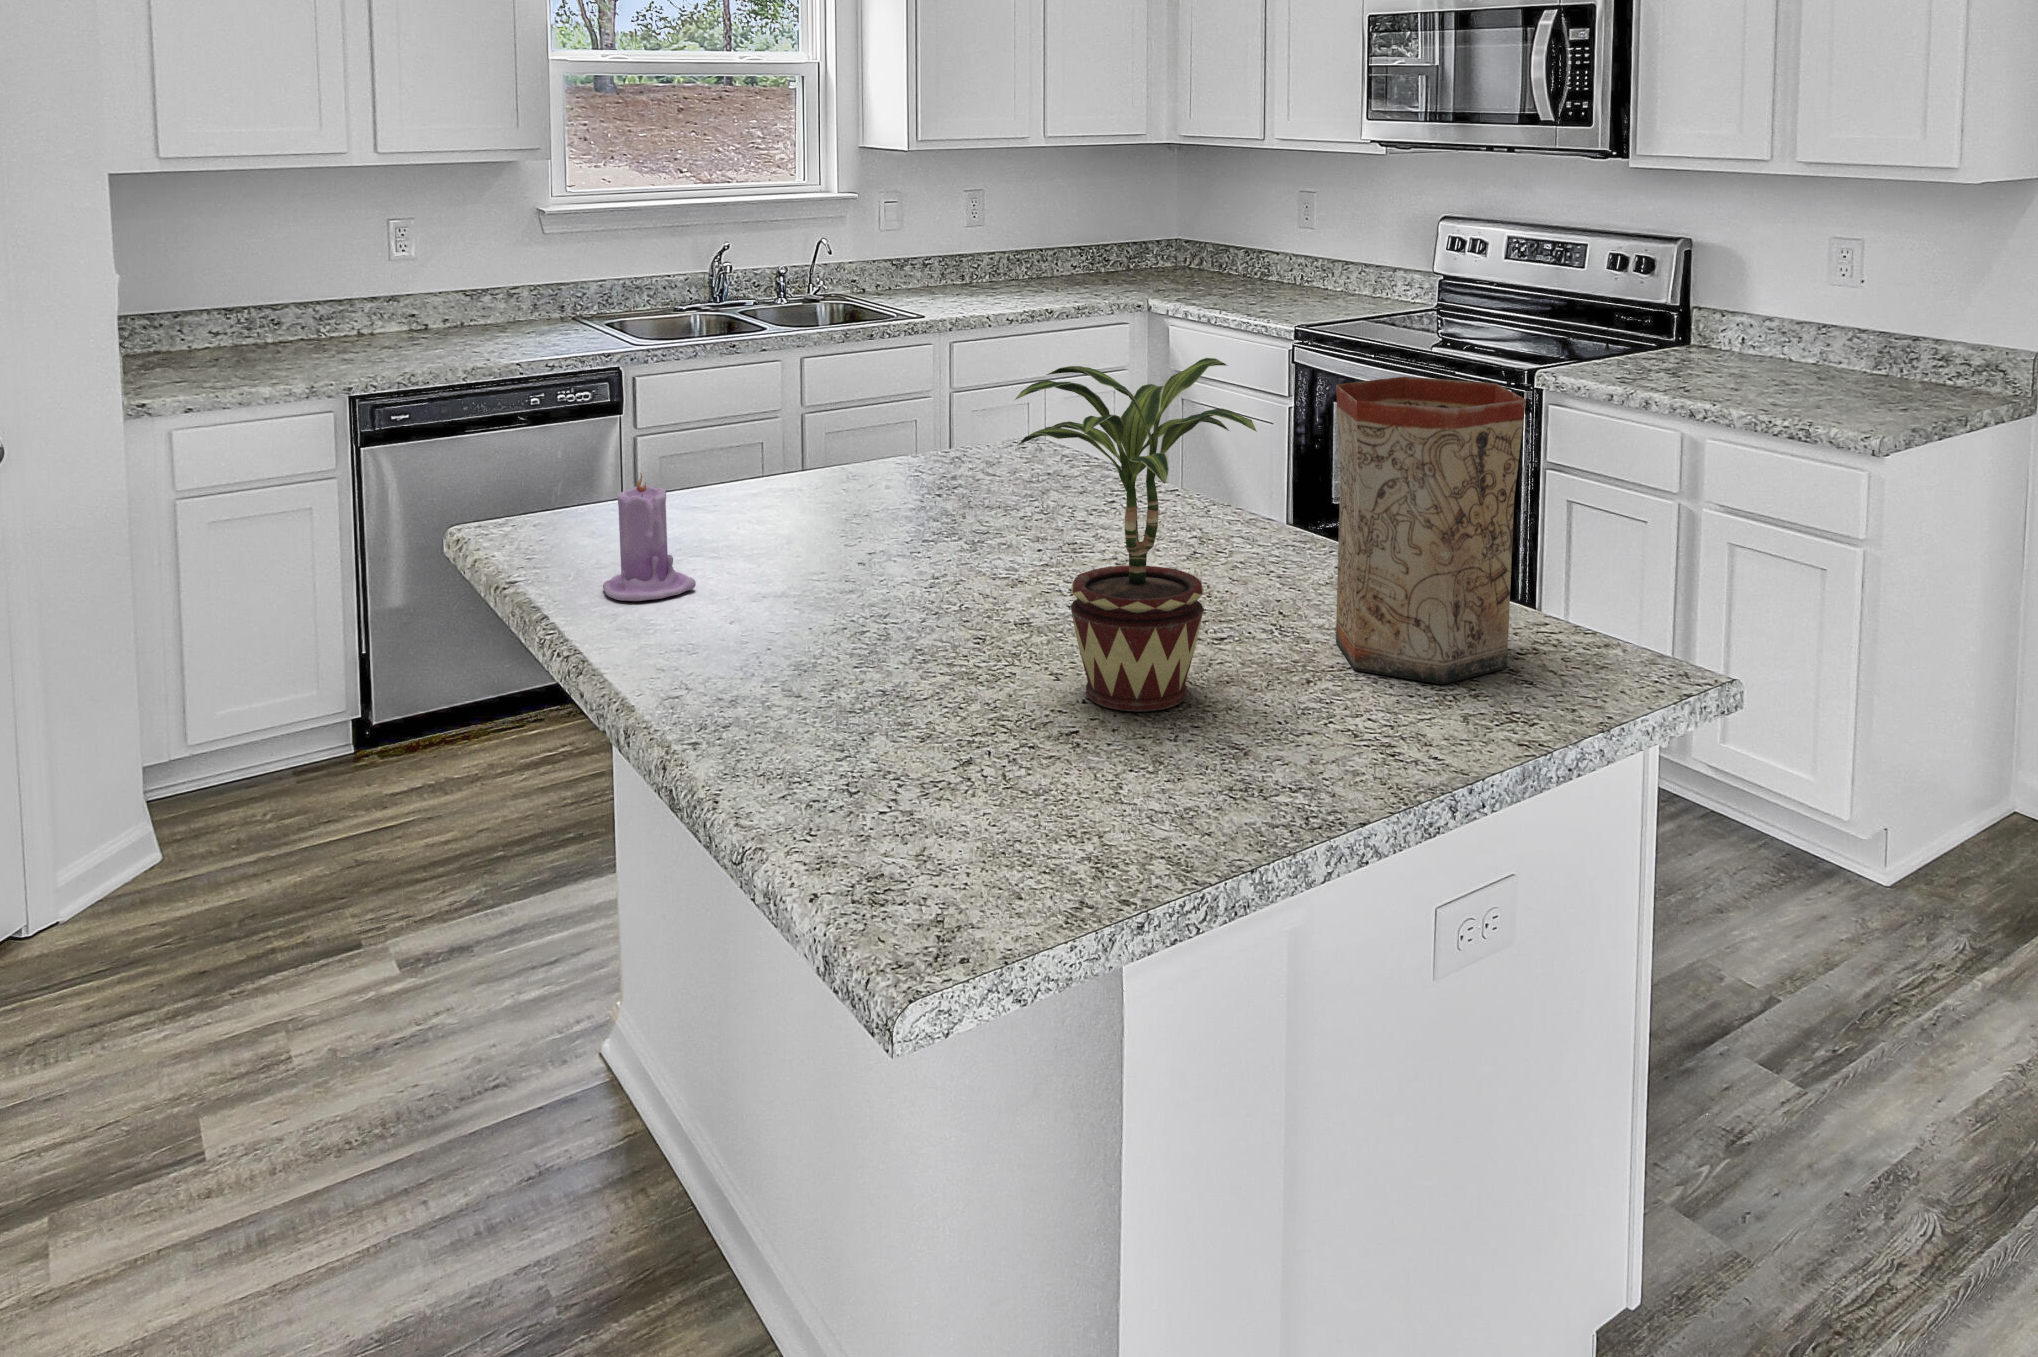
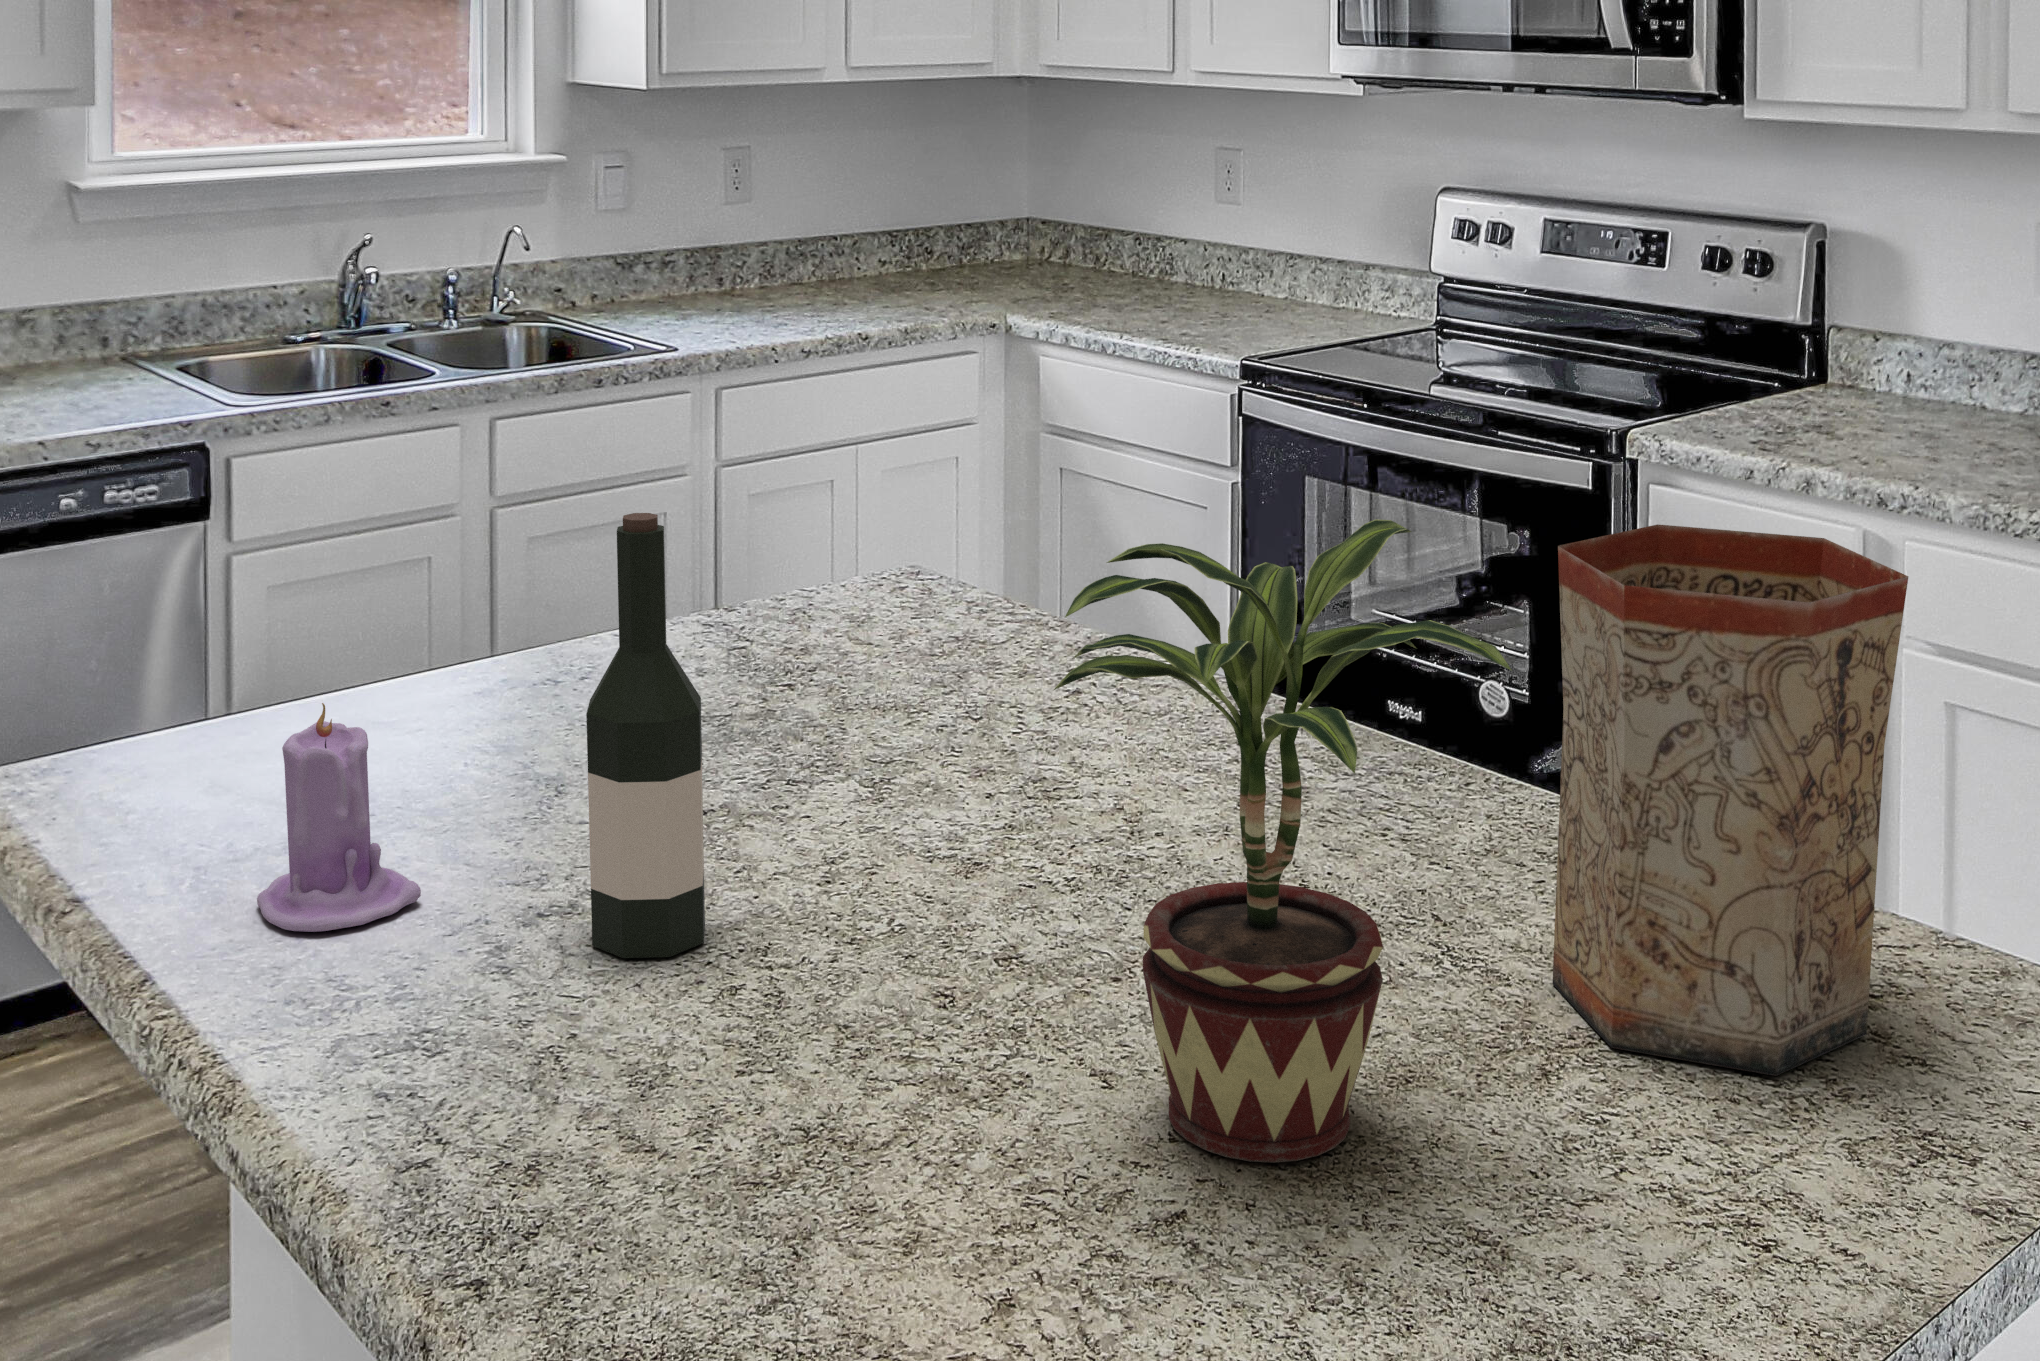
wine bottle: none [785,363,855,617] -> present [586,513,705,958]

